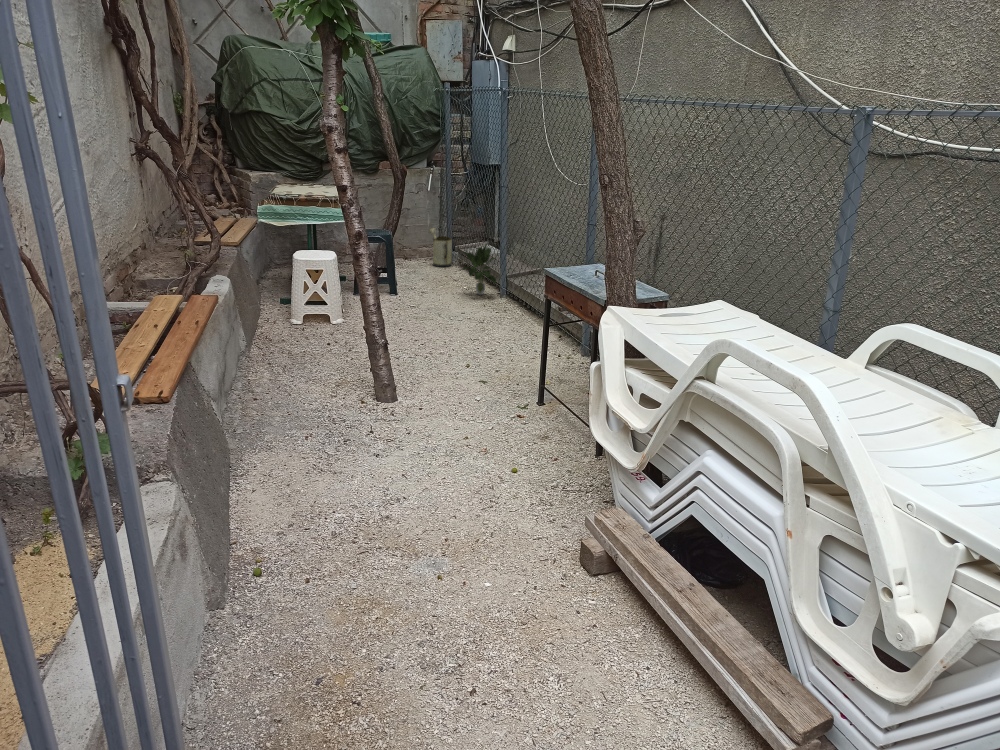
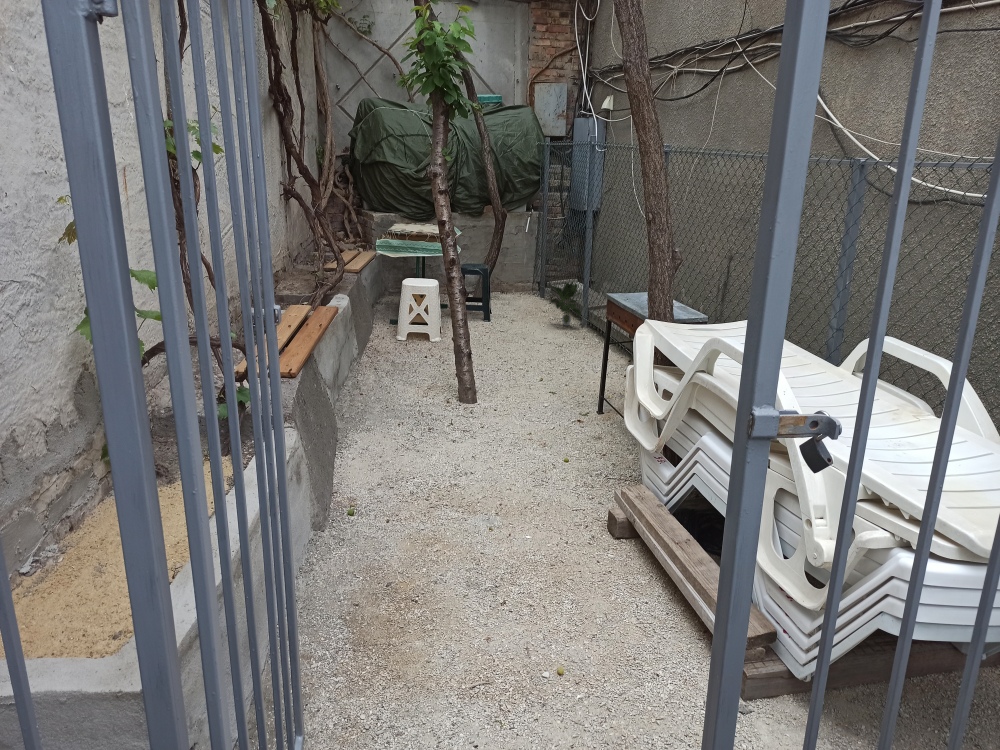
watering can: present [428,227,452,267] -> none [525,266,546,302]

